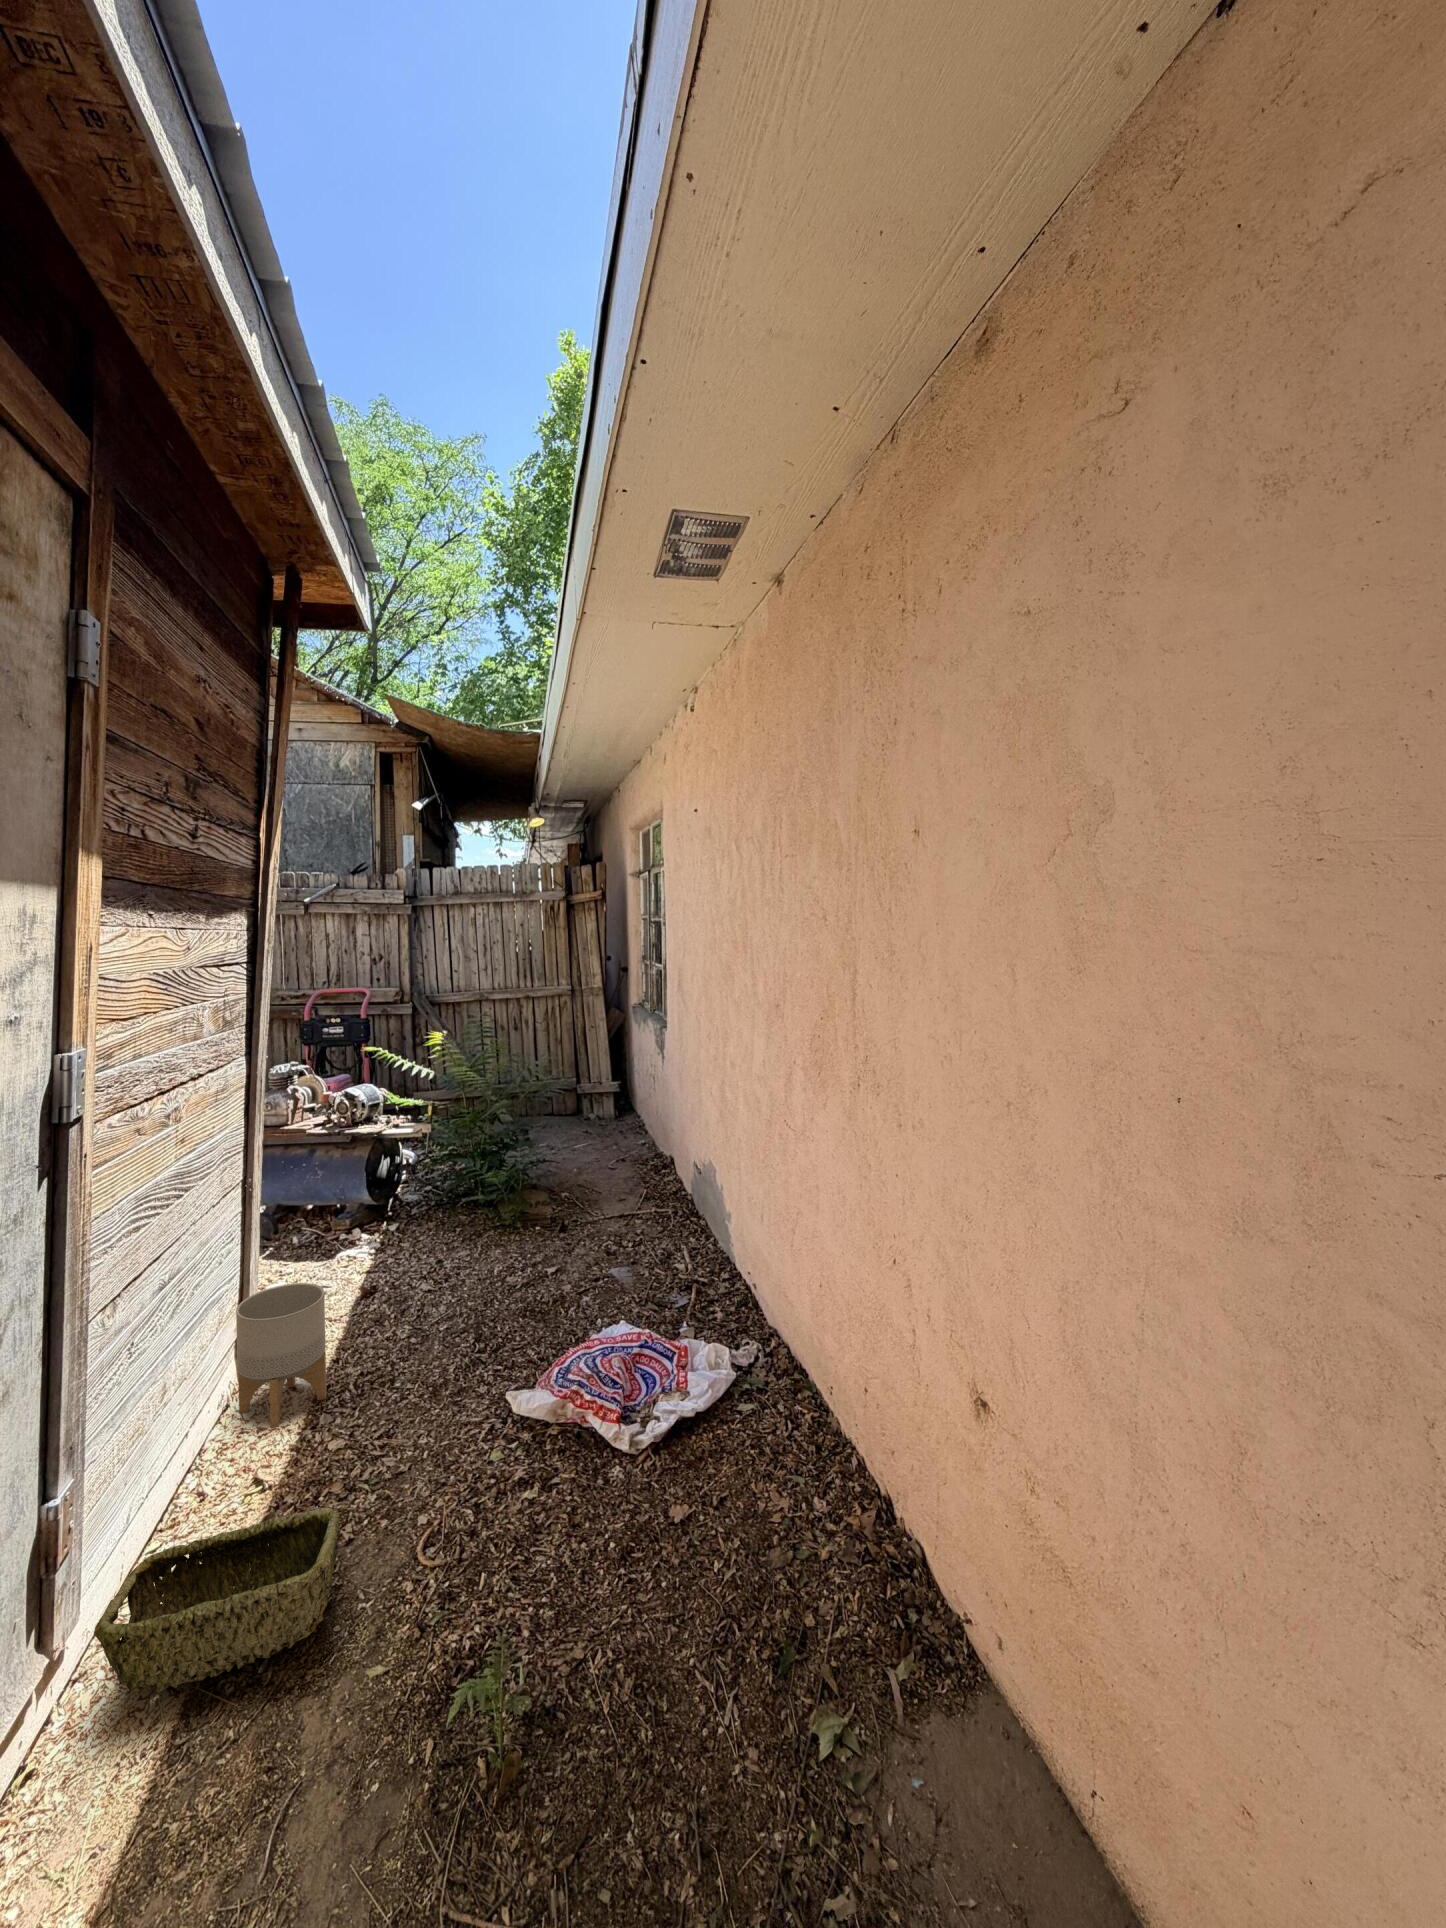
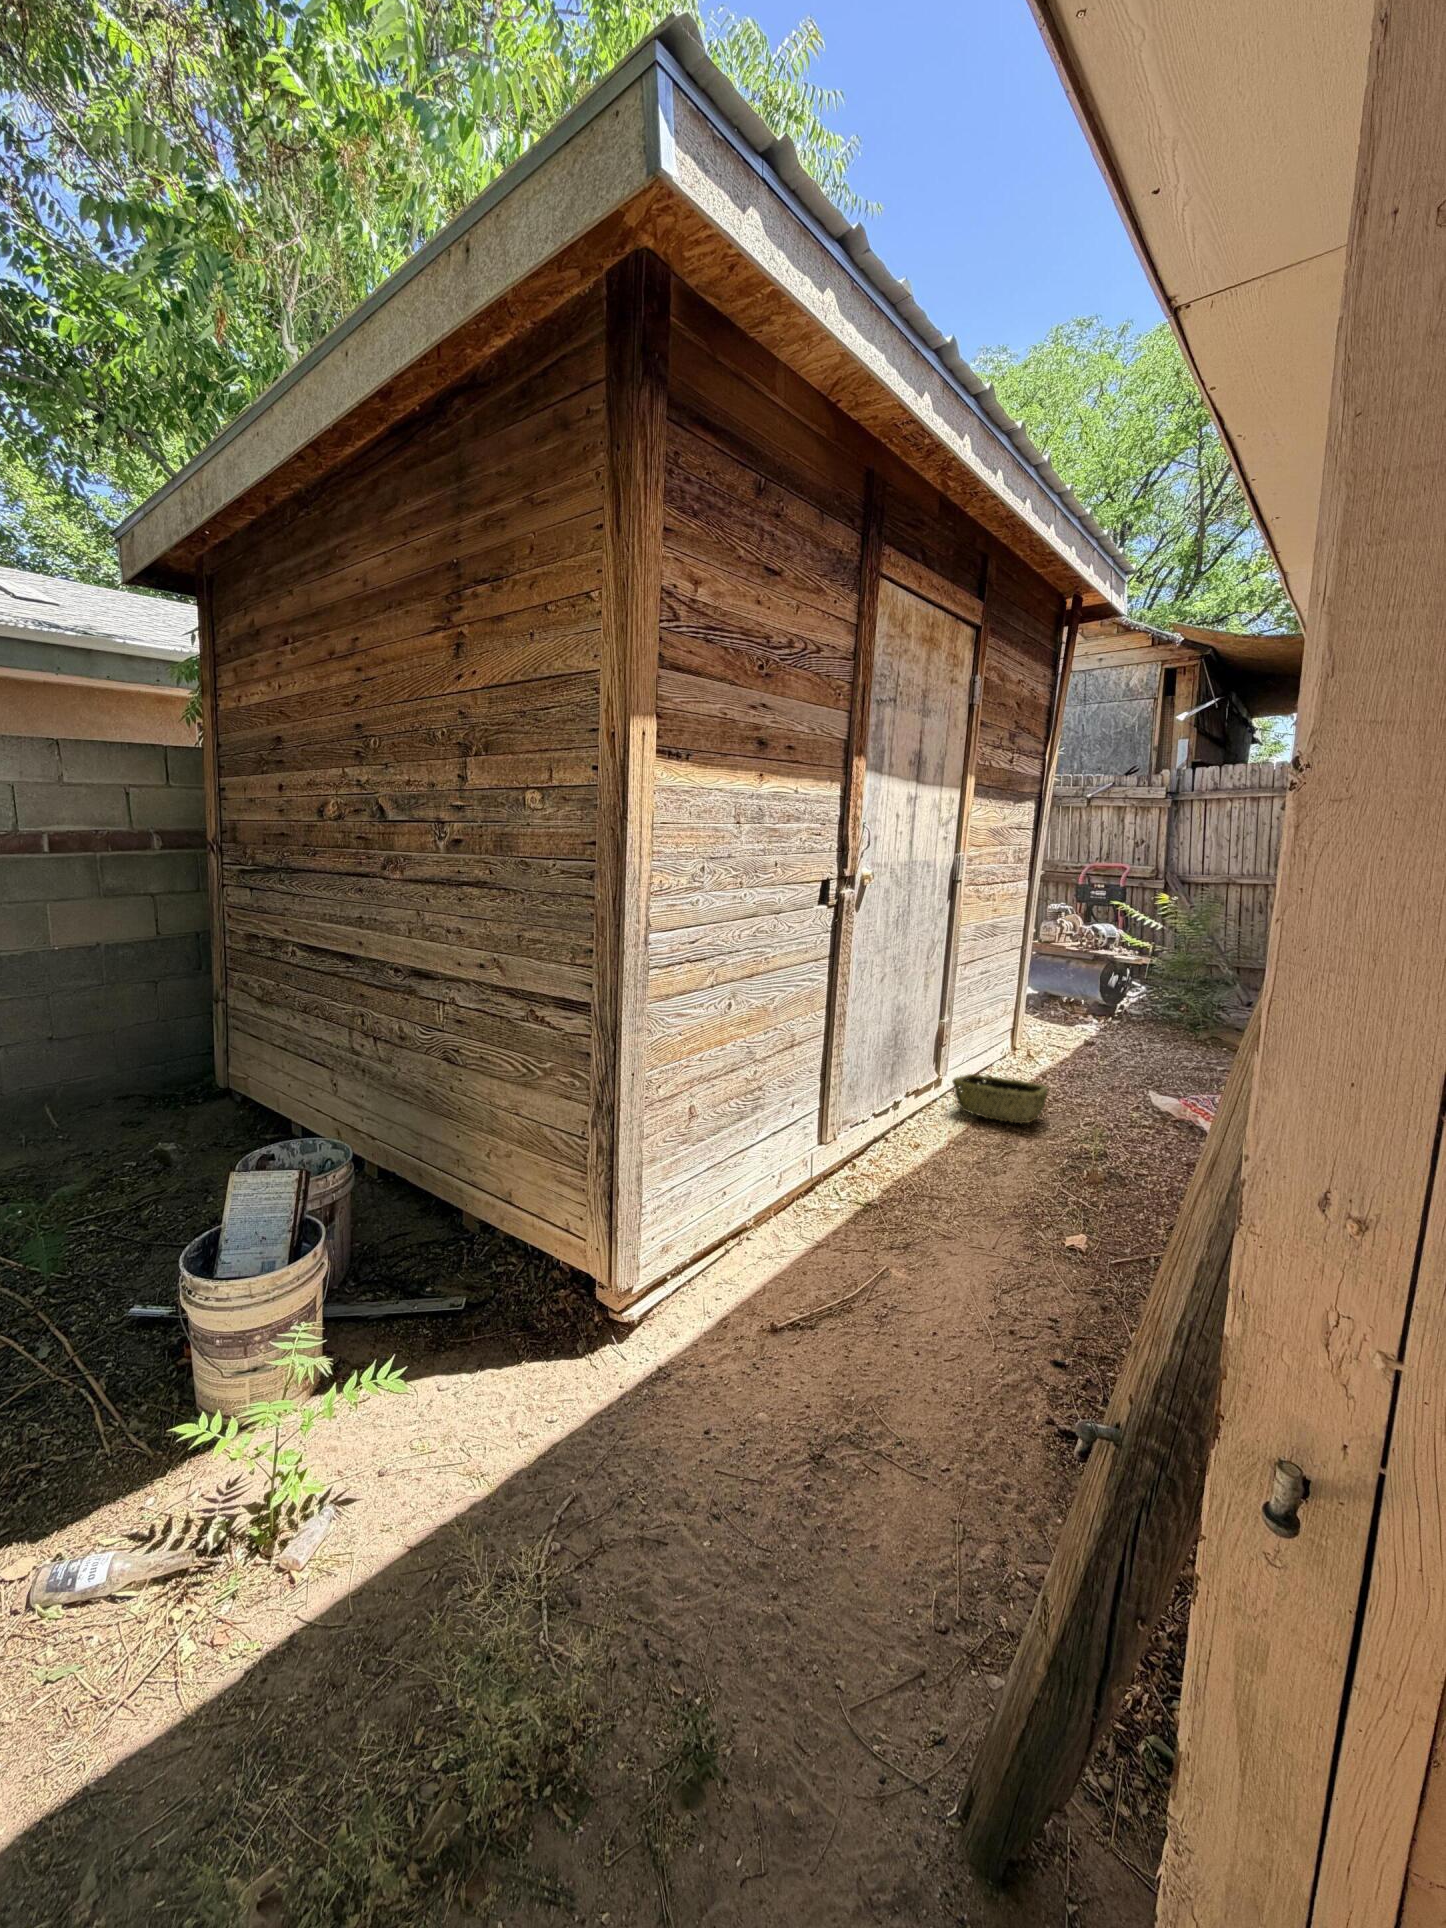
planter: present [236,1283,326,1428] -> none [1010,1006,1058,1071]

